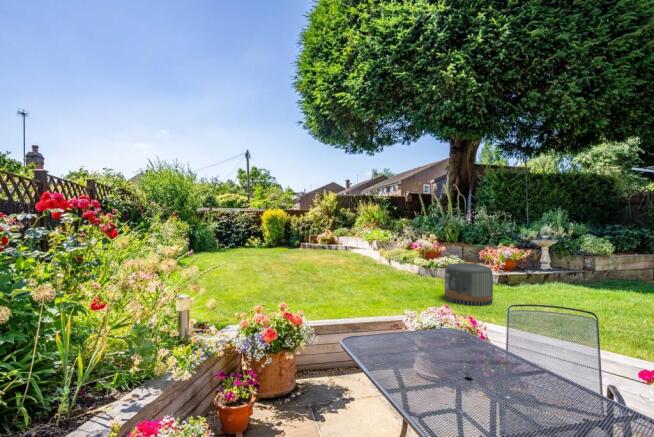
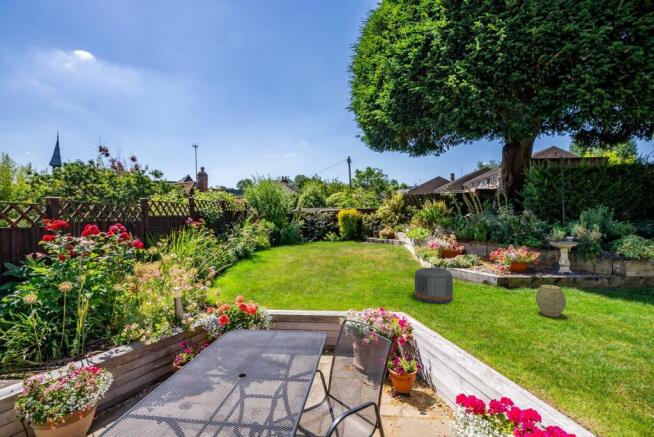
woven basket: none [583,274,617,309] -> present [536,285,566,317]

